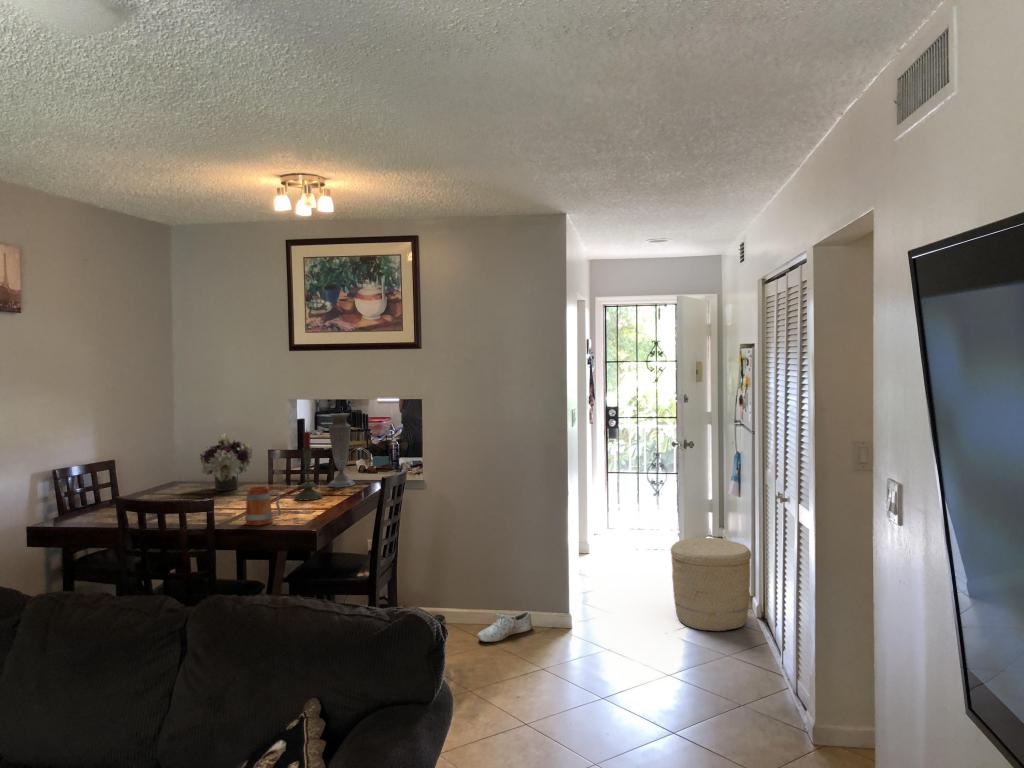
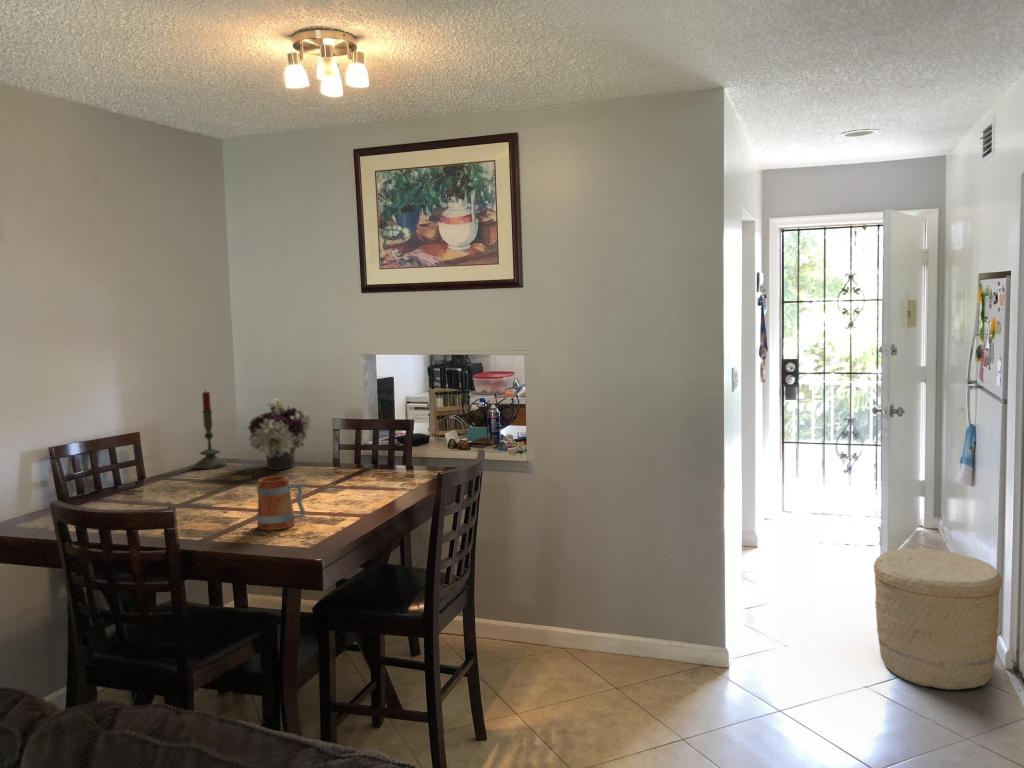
vase: present [328,413,355,487] -> none [400,372,437,469]
candle: present [294,431,322,501] -> present [195,392,227,469]
shoe: present [478,612,532,642] -> none [595,639,671,681]

